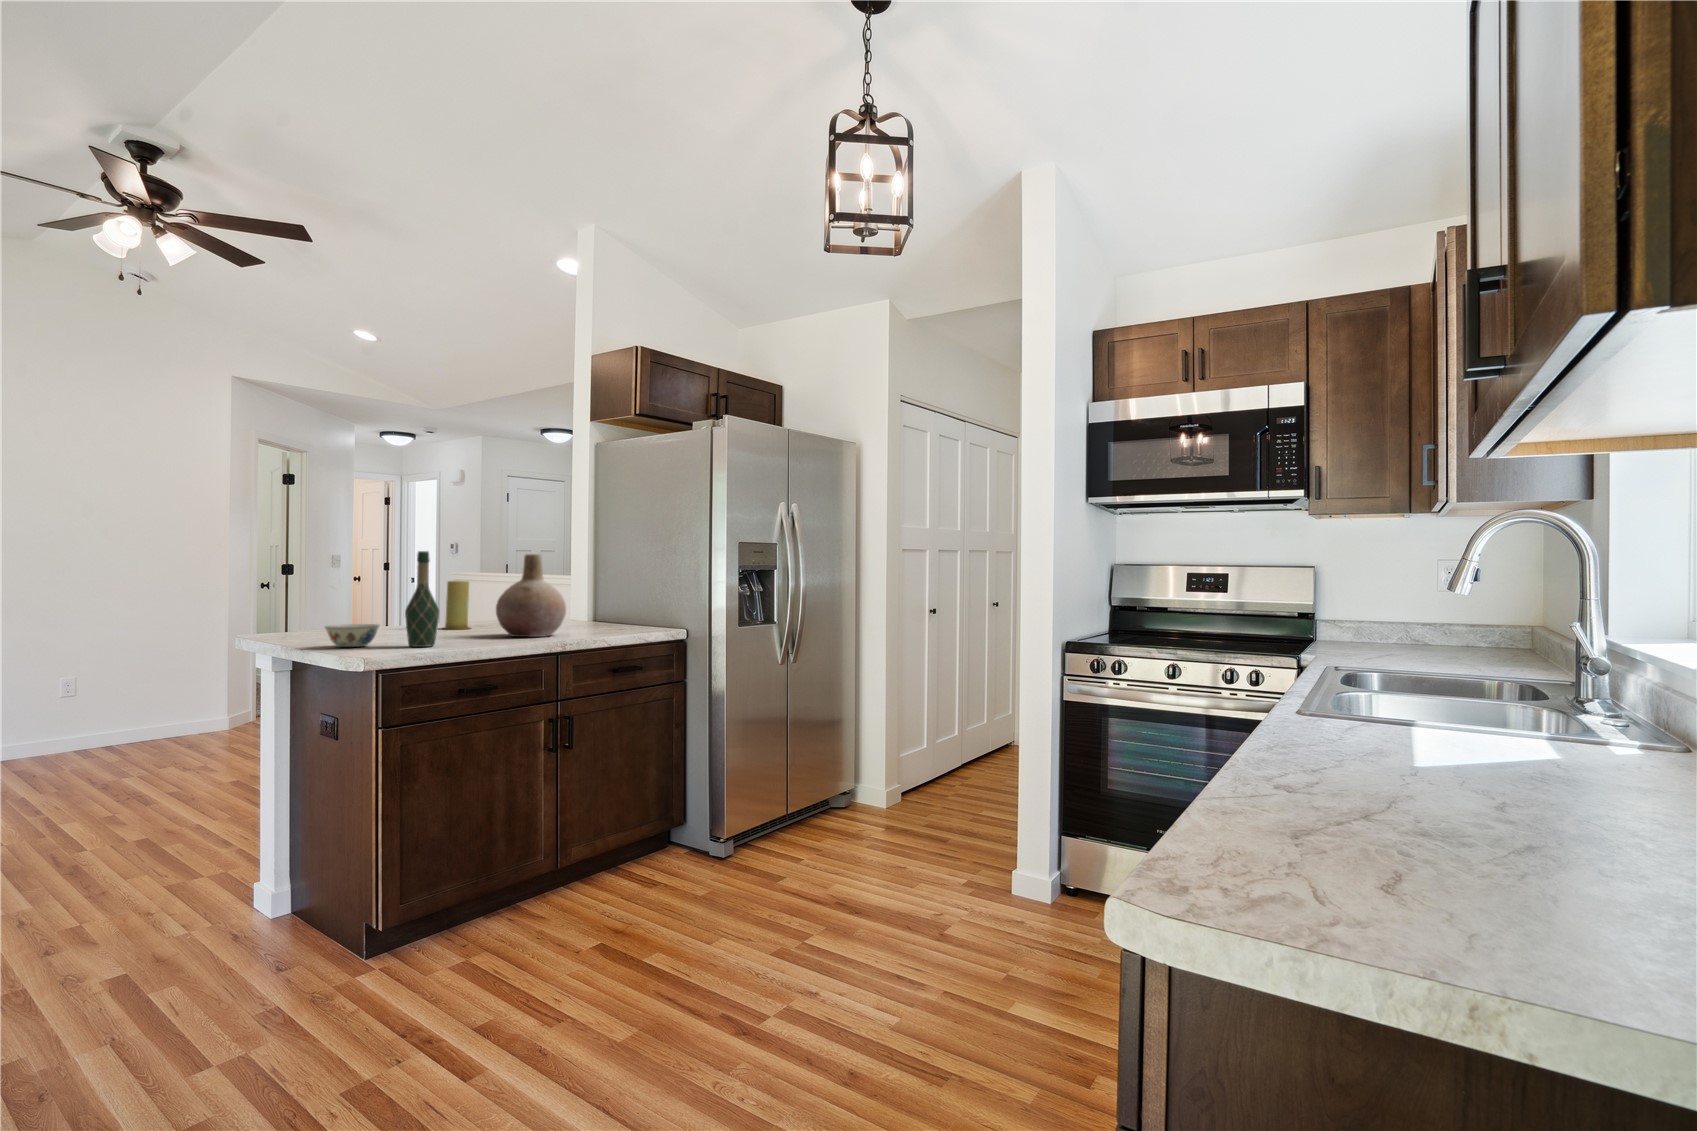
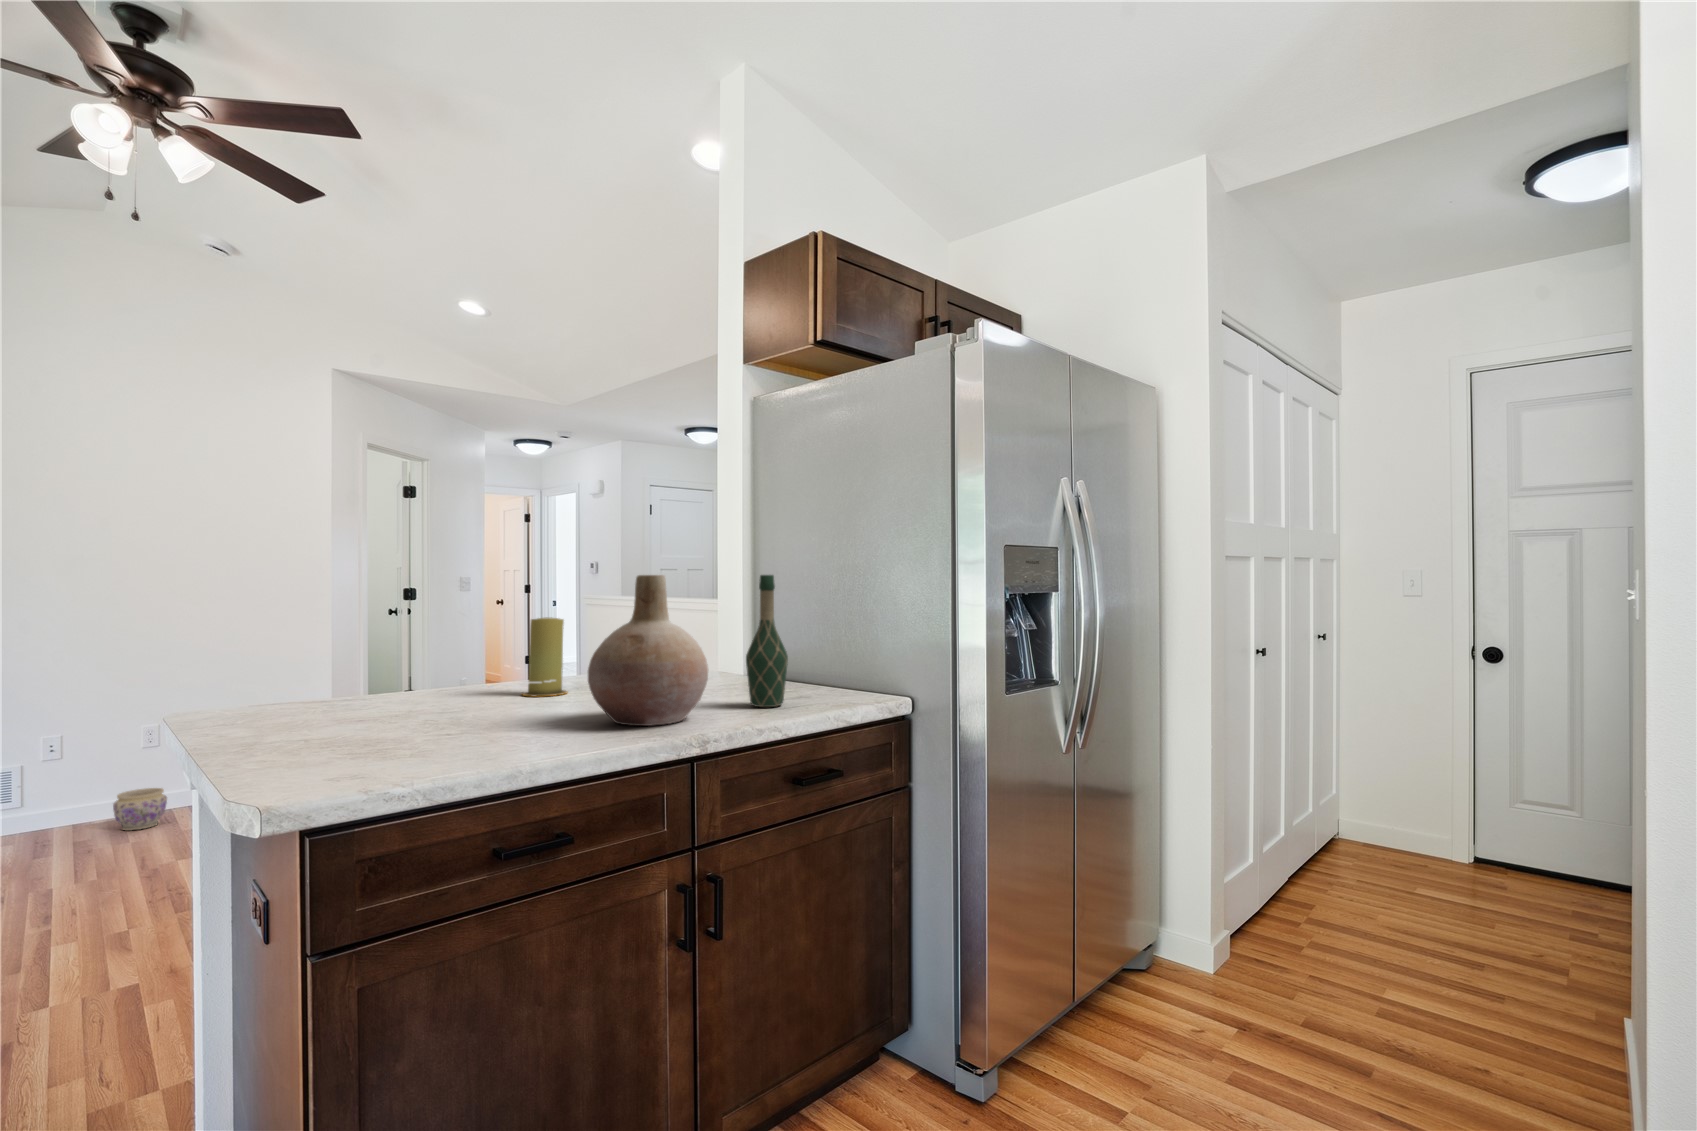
wine bottle: present [405,551,439,647] -> present [746,575,788,707]
bowl: present [325,624,379,647] -> none [251,712,363,765]
planter: none [36,727,84,761] -> present [113,788,167,831]

